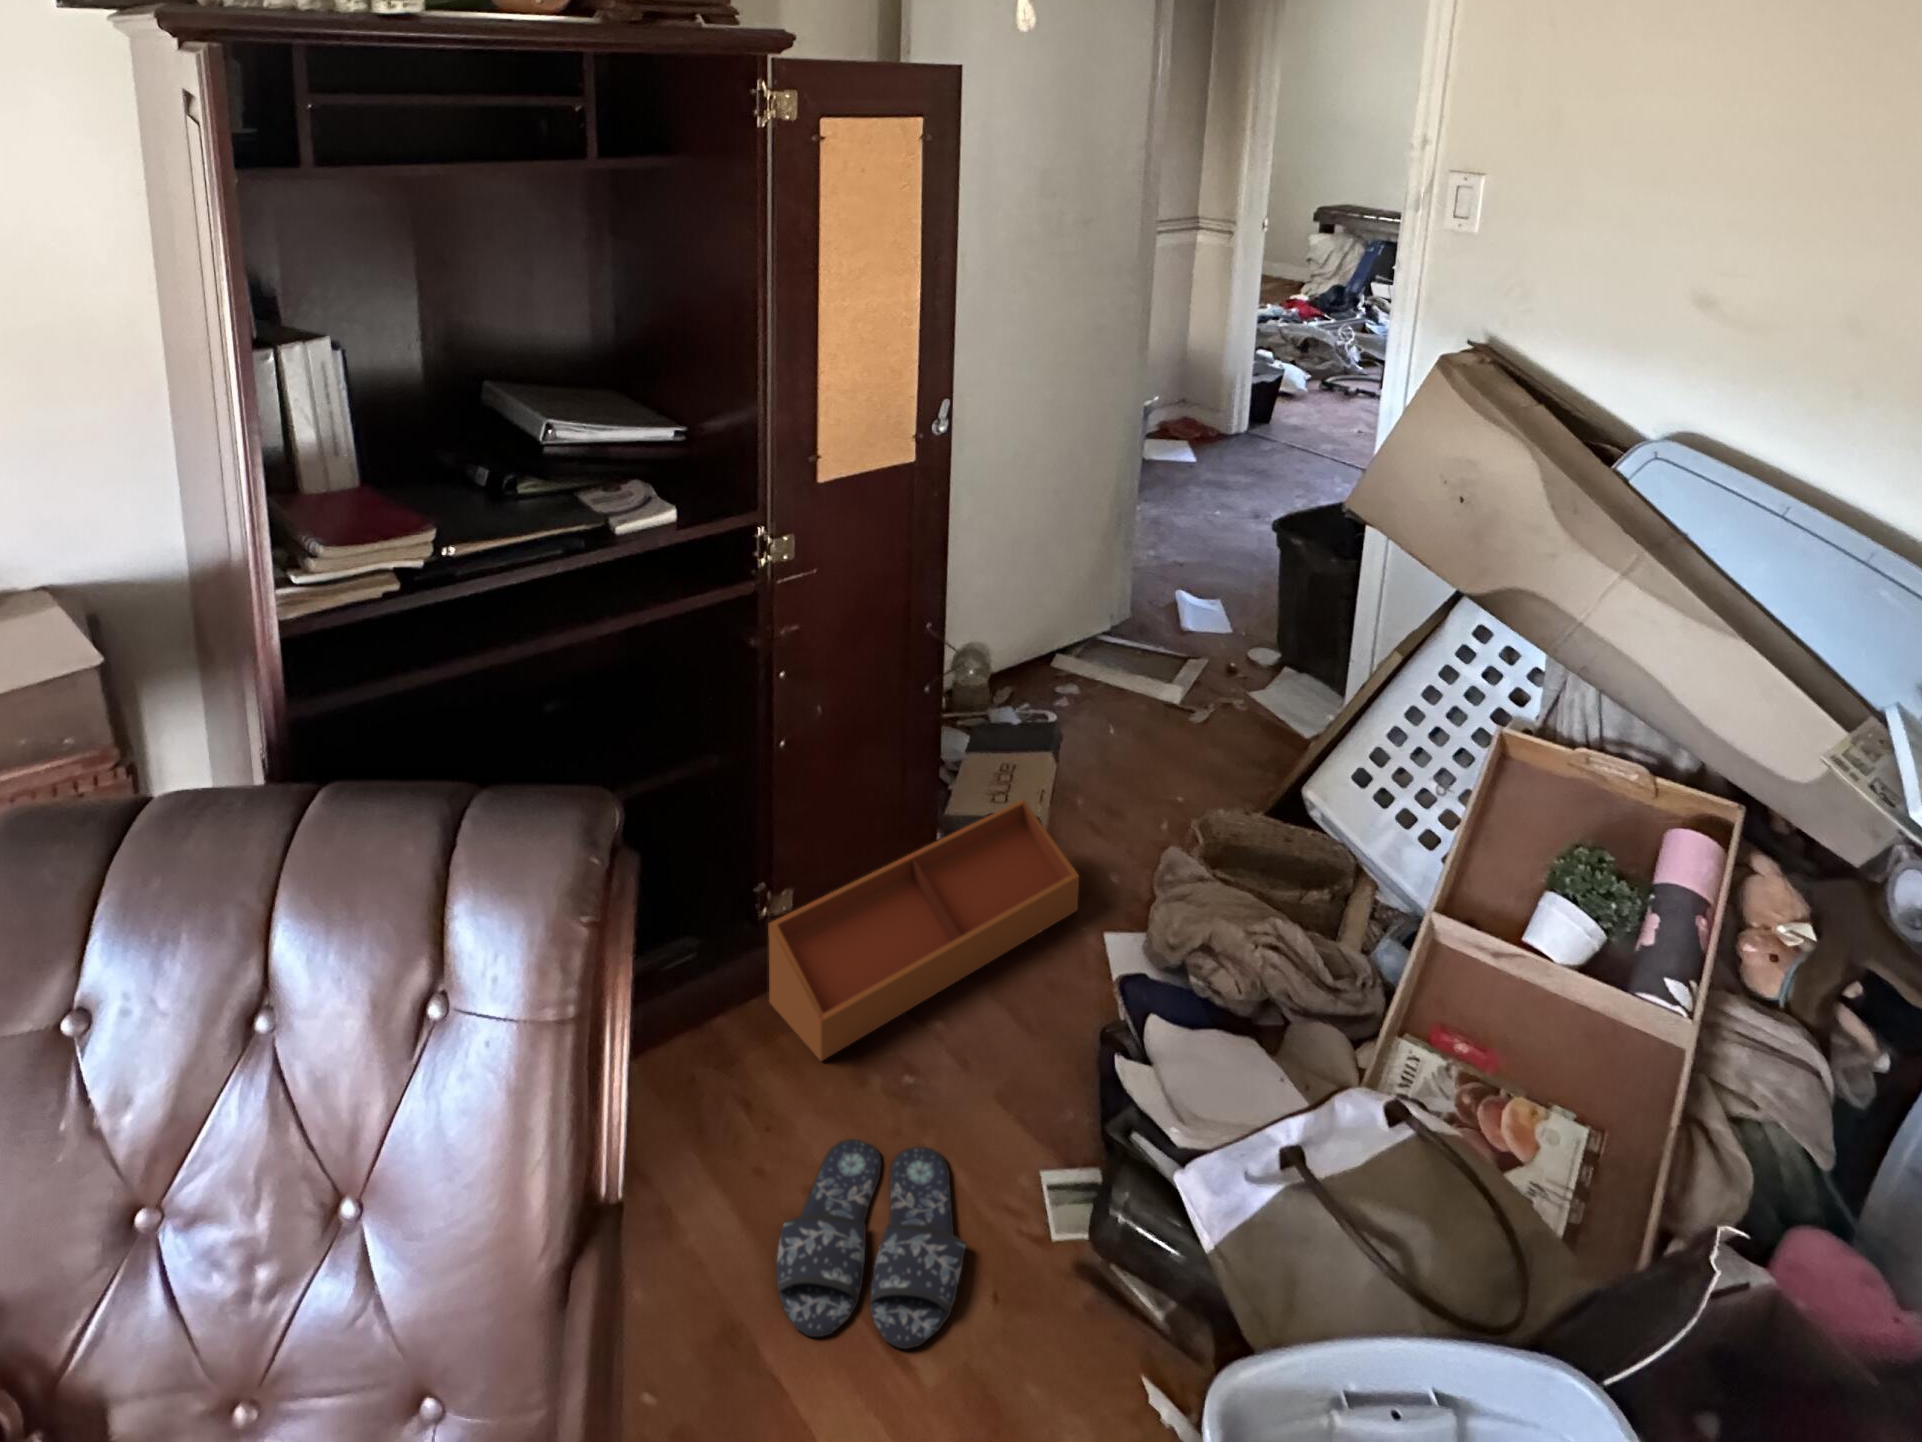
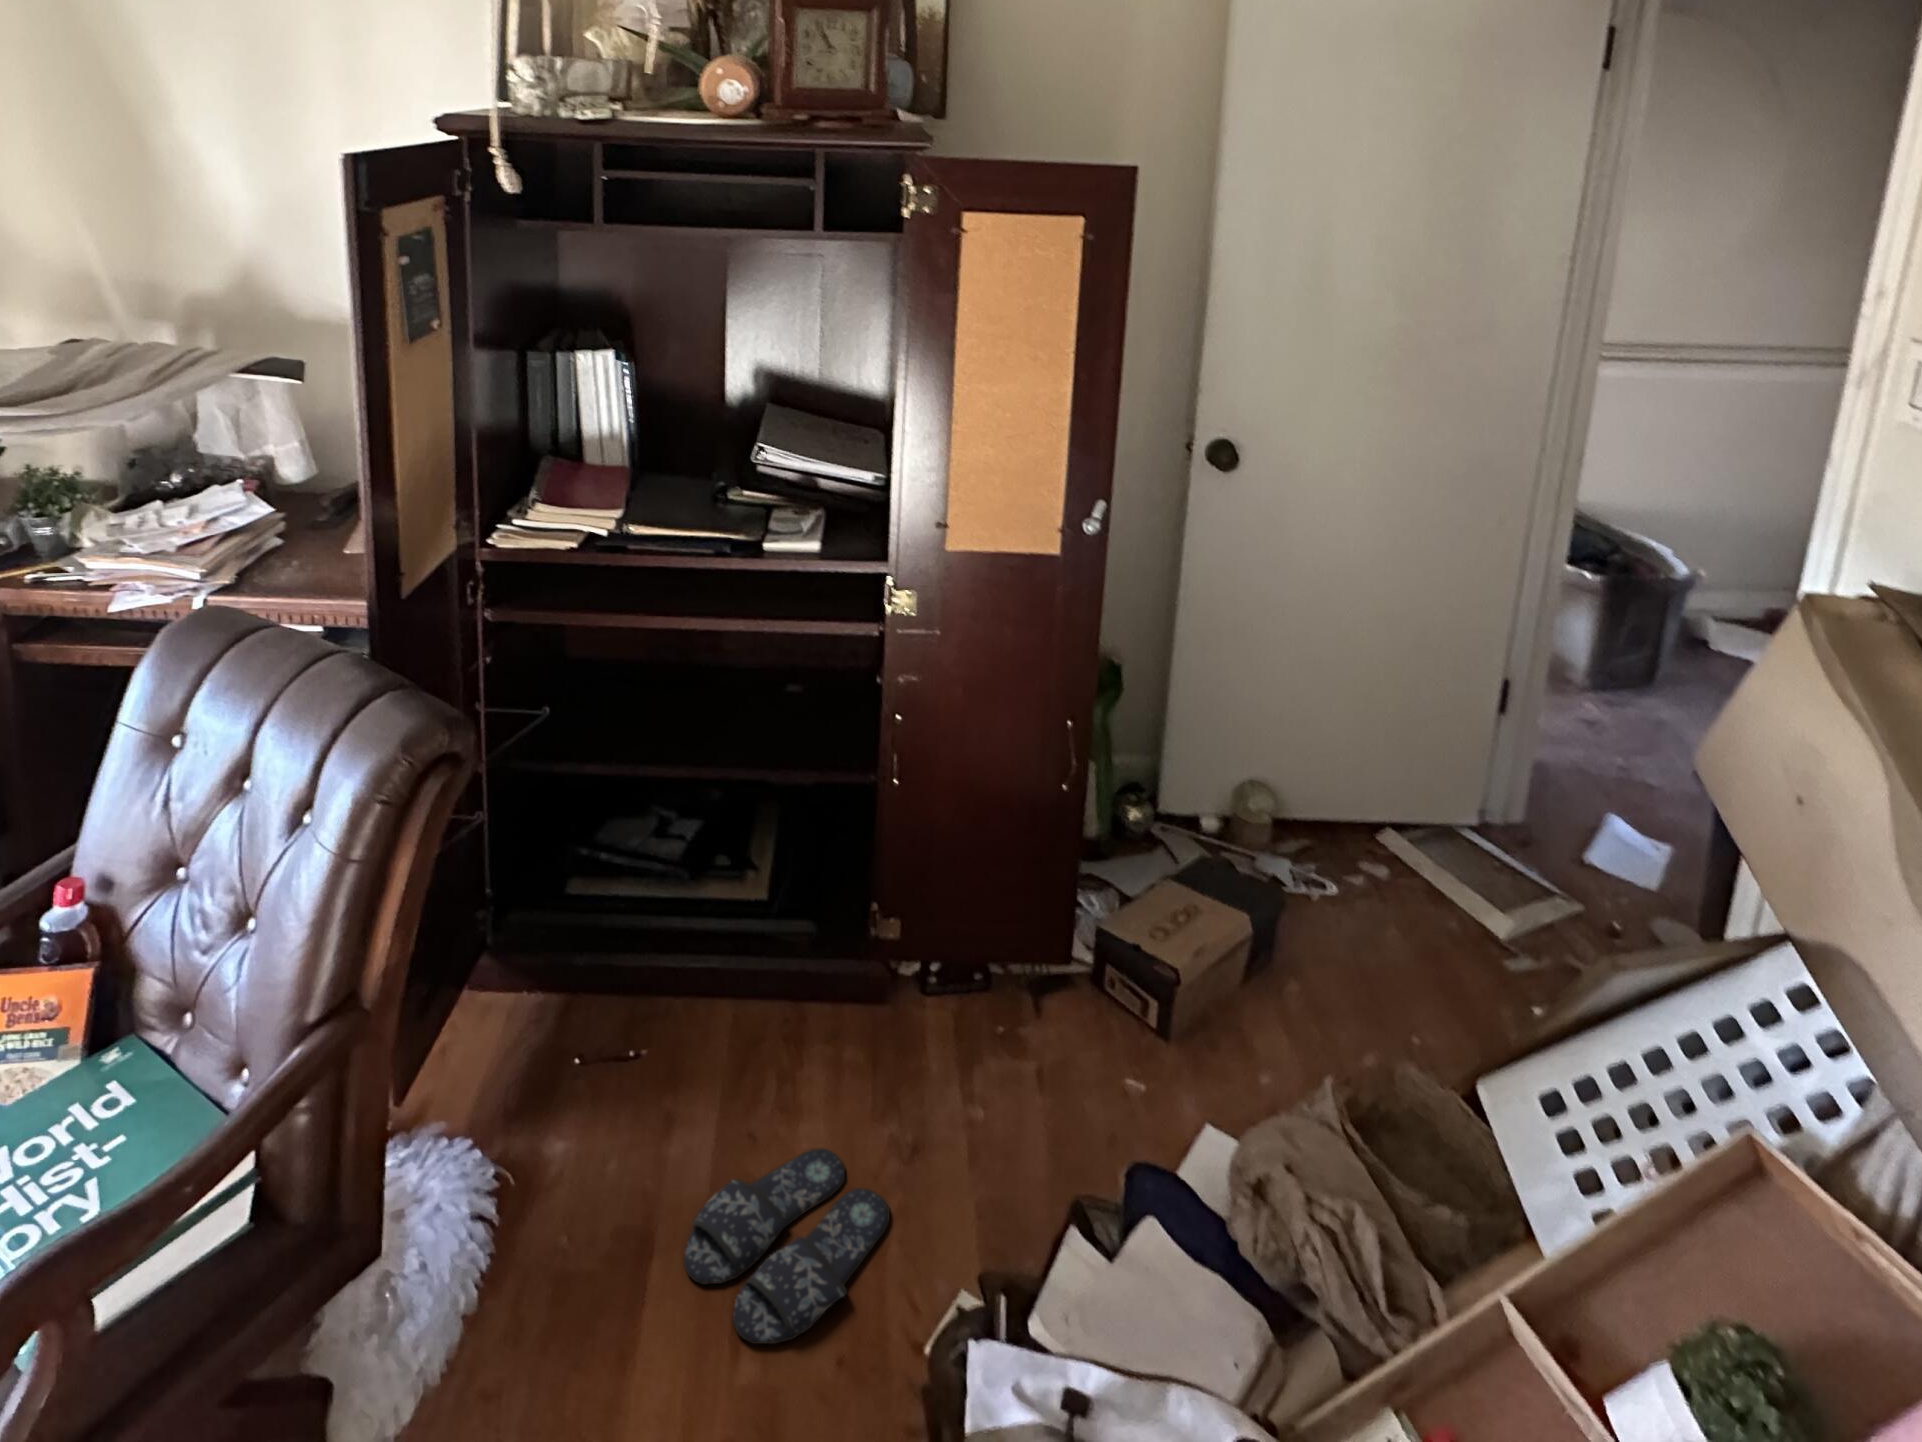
storage bin: present [768,800,1079,1061] -> none [860,935,1199,1083]

